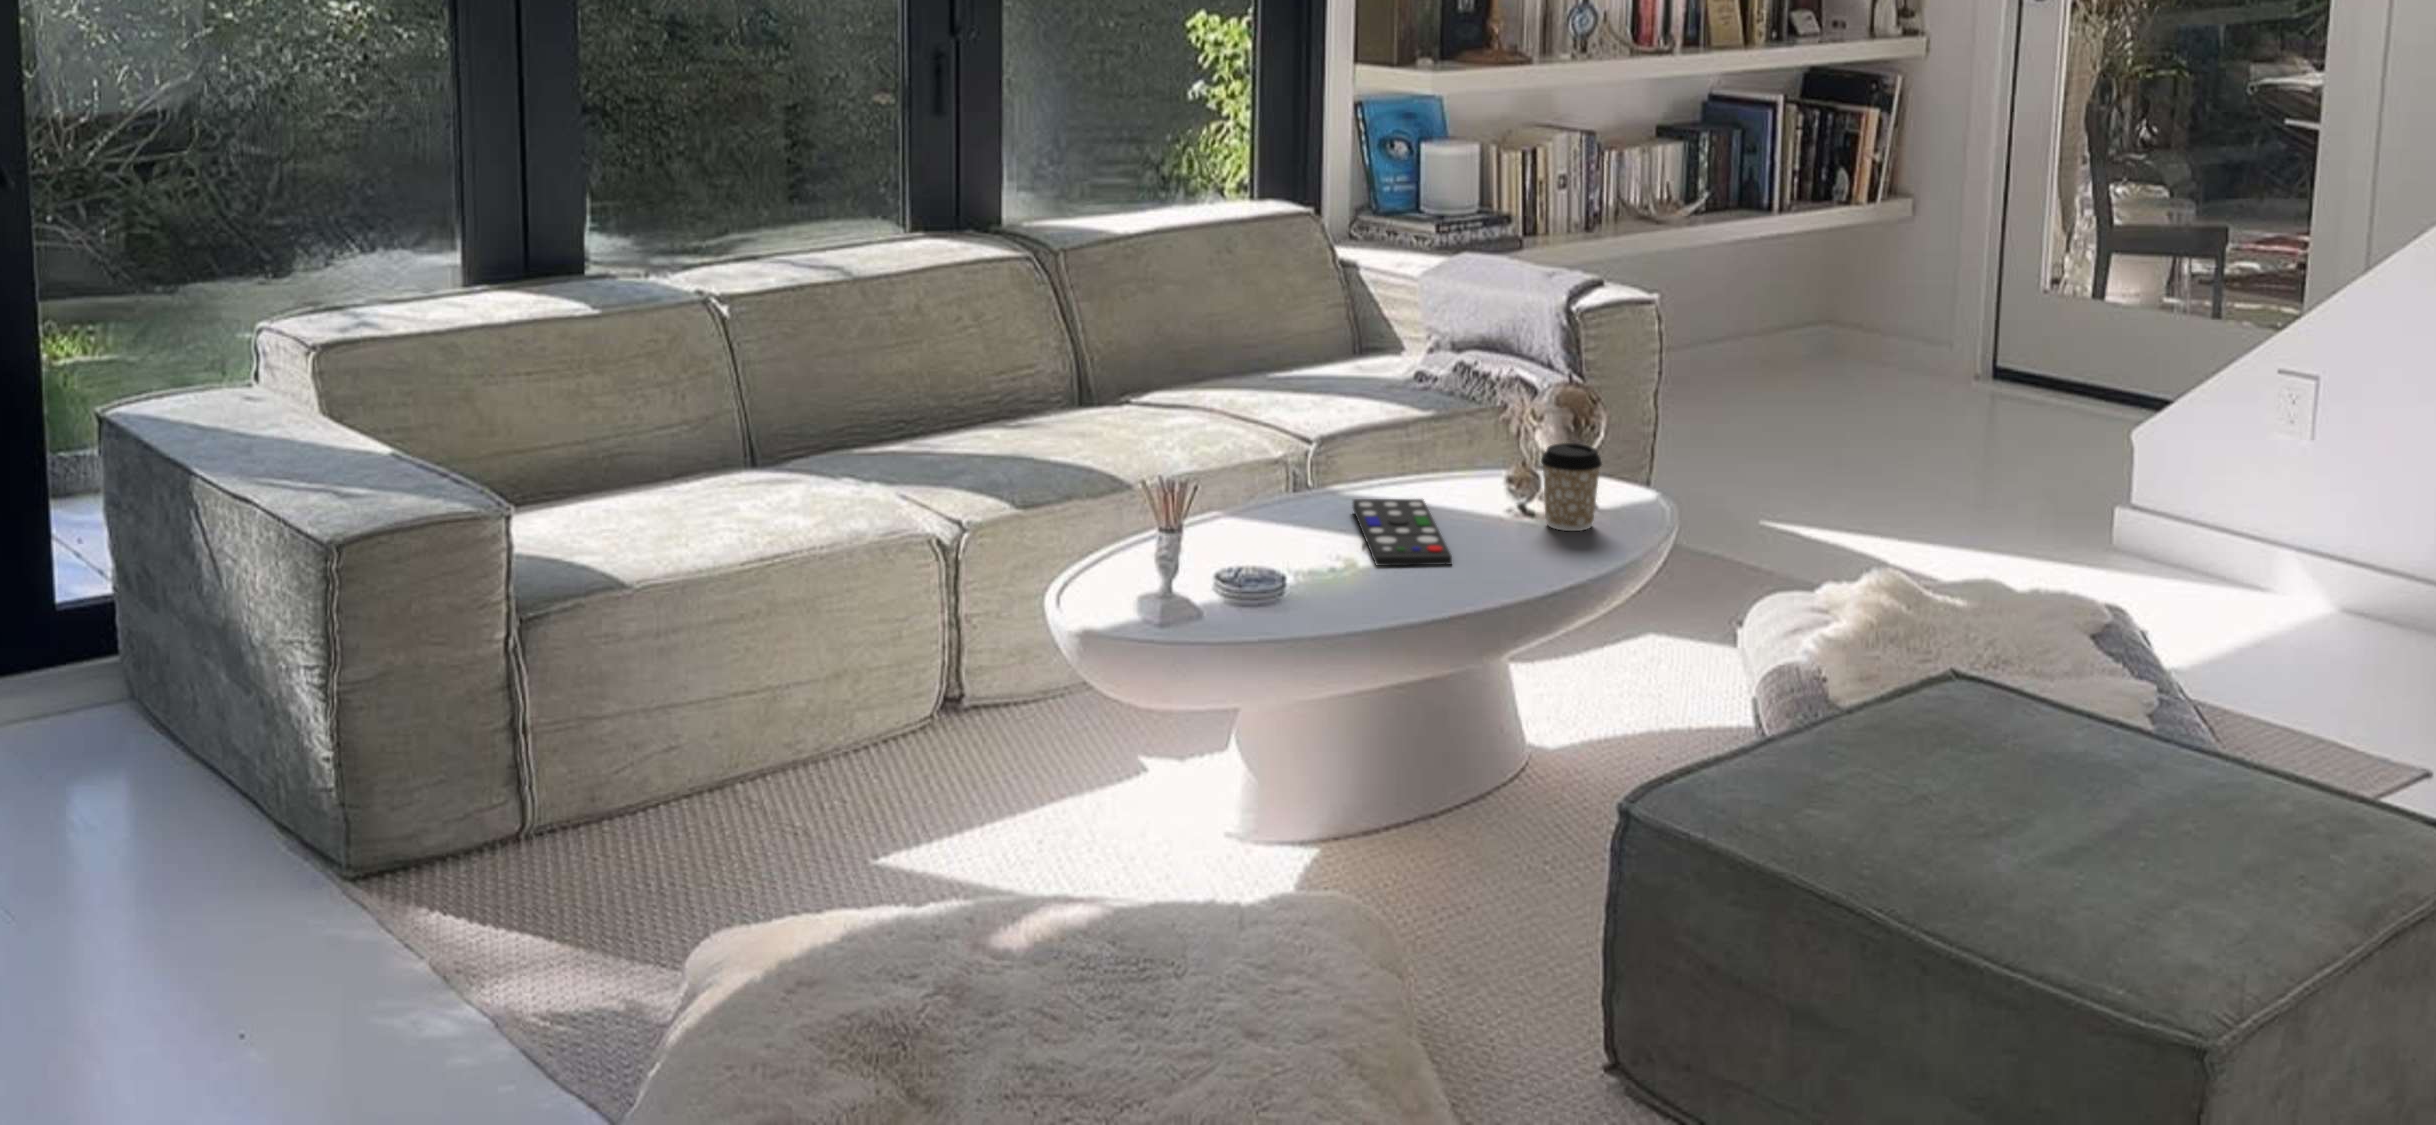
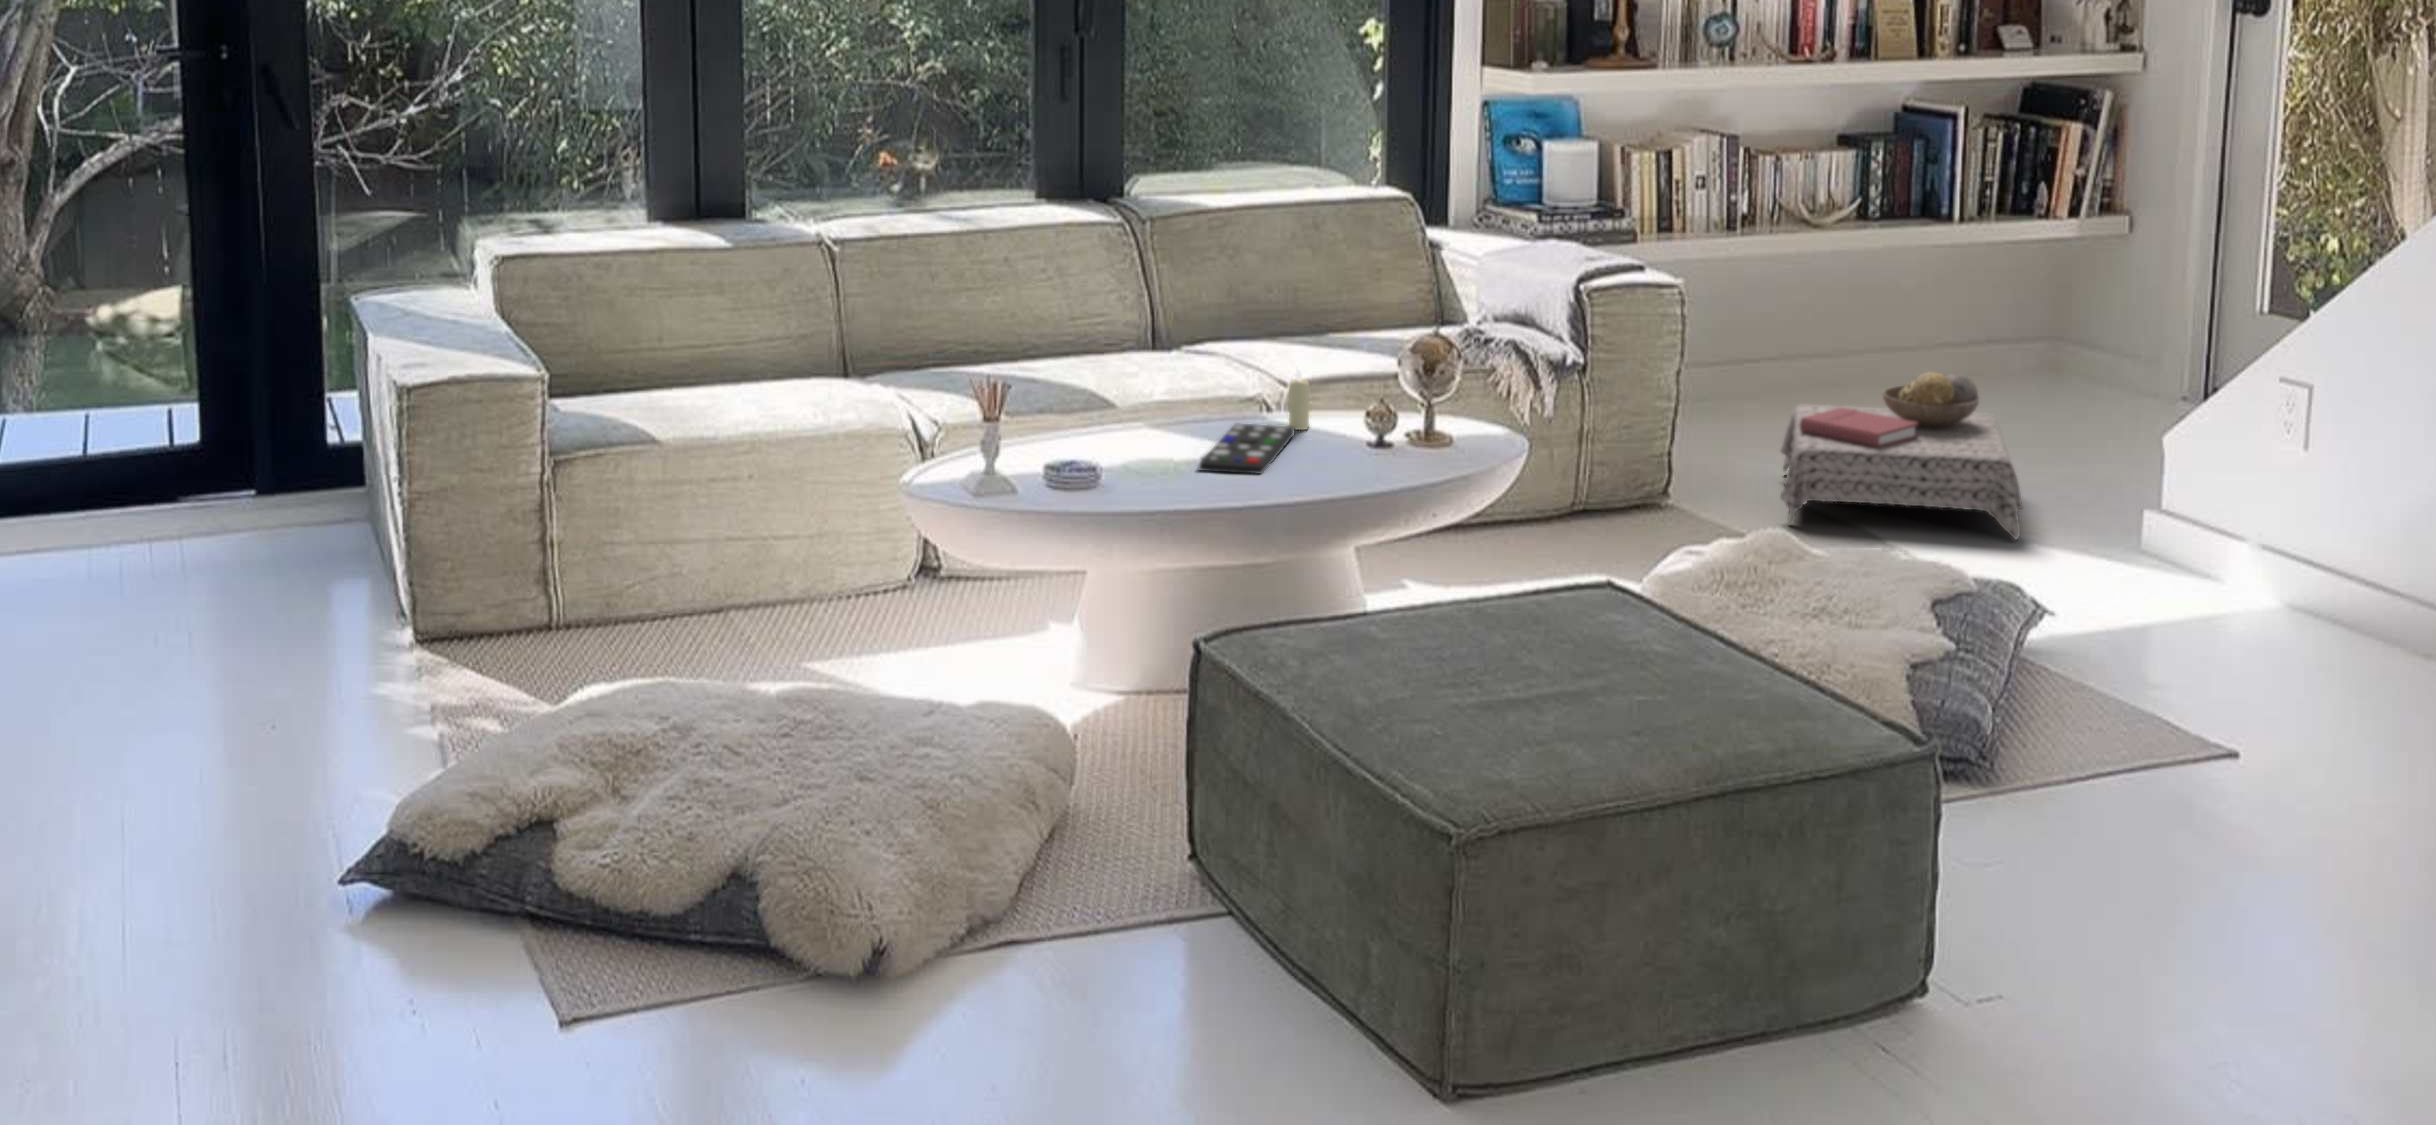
ottoman: none [1712,376,2002,551] -> present [1780,372,2022,539]
candle: none [1393,426,1425,500] -> present [1287,369,1310,430]
coffee cup: present [1541,443,1602,531] -> none [1376,384,1429,459]

